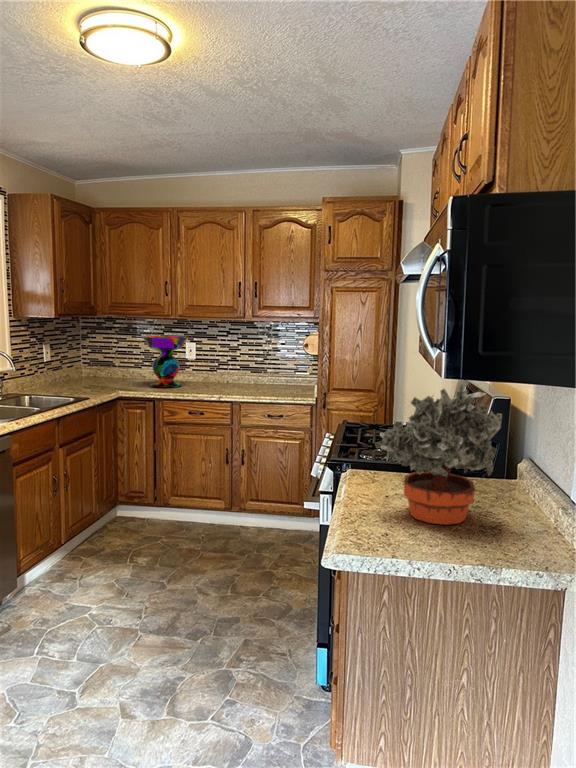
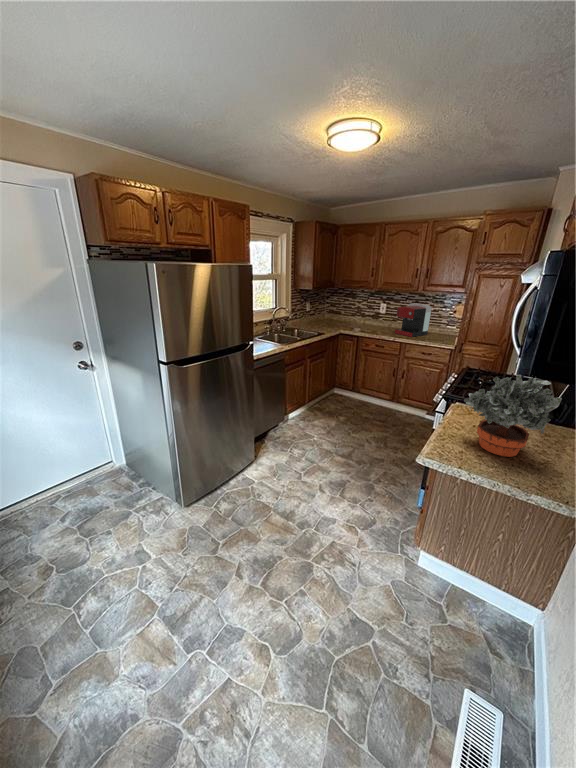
decorative bowl: present [142,336,189,388] -> none [355,299,382,330]
coffee maker: none [216,338,269,392] -> present [395,303,432,337]

